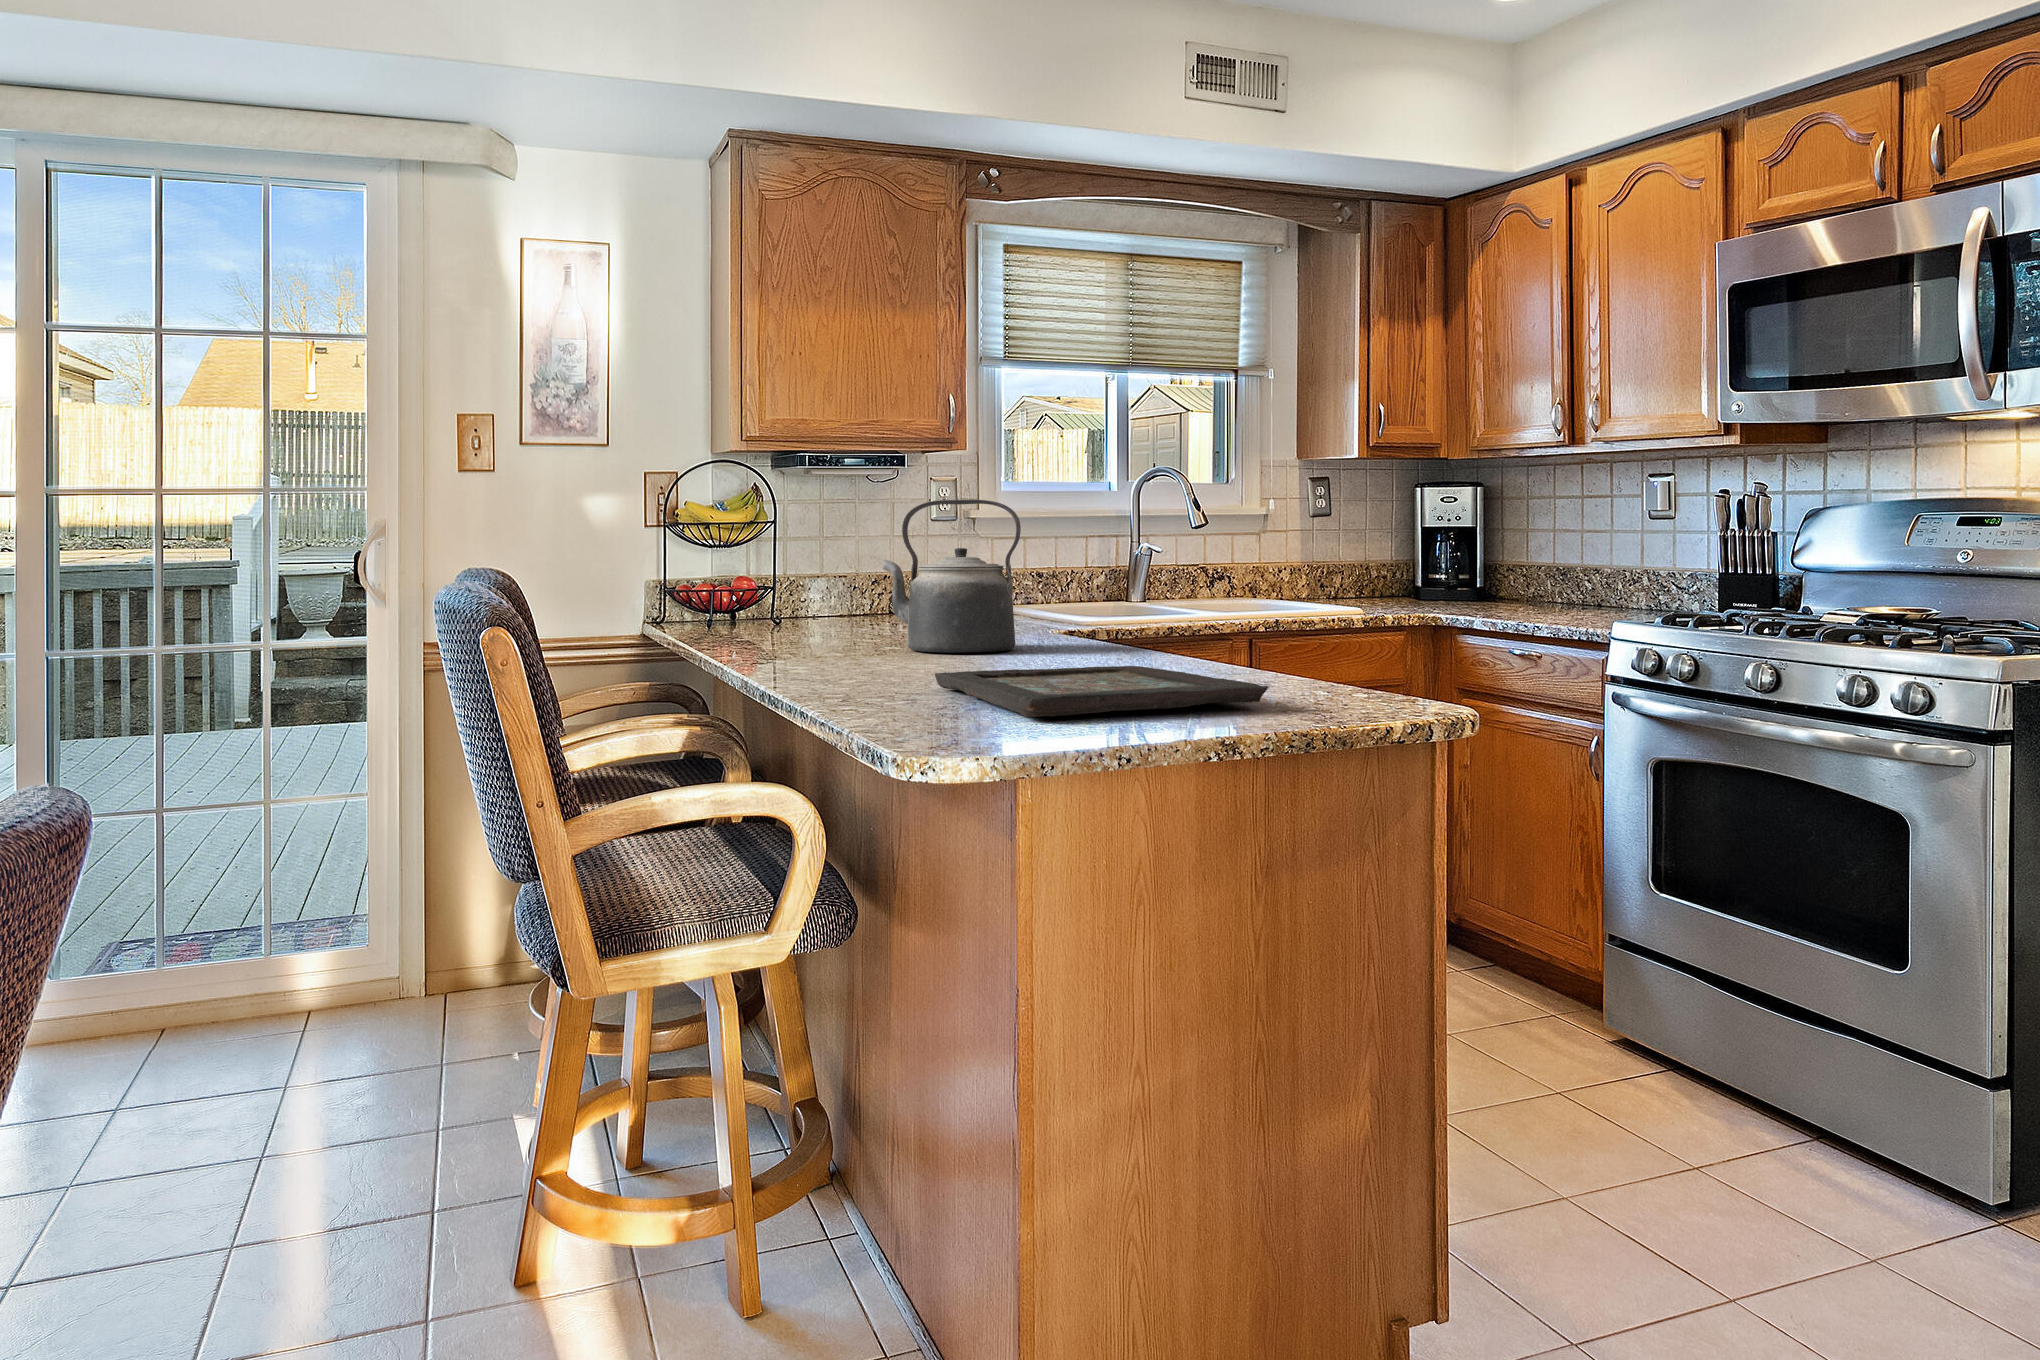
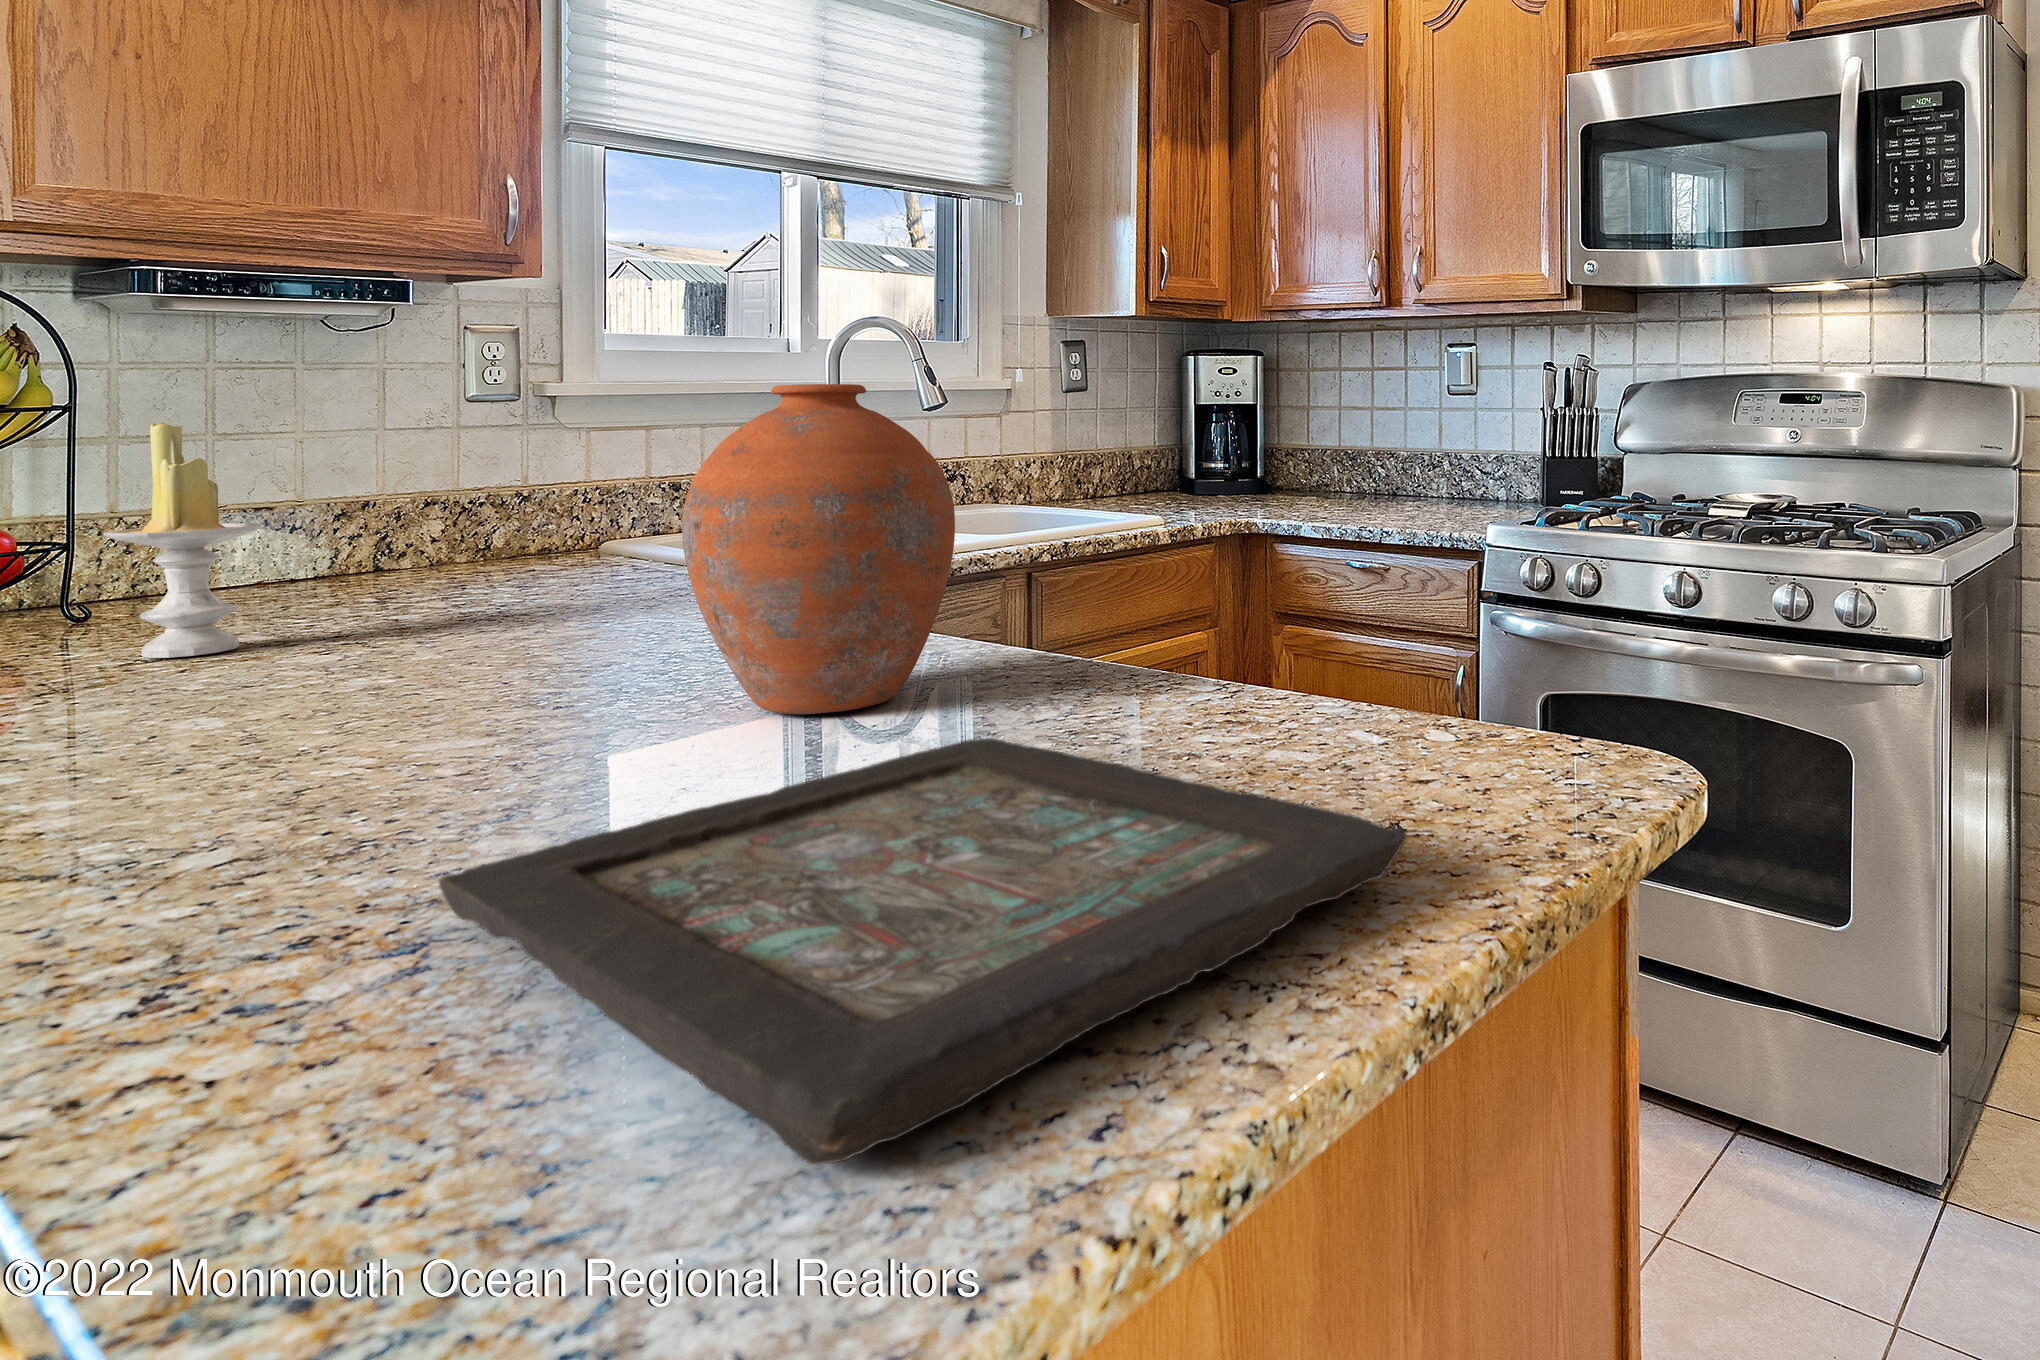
kettle: present [883,499,1021,653] -> none [319,368,661,700]
vase: none [1023,506,1147,664] -> present [682,384,955,714]
candle: none [798,527,853,636] -> present [103,422,262,658]

